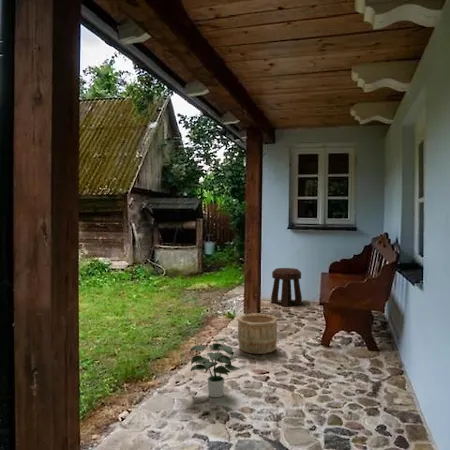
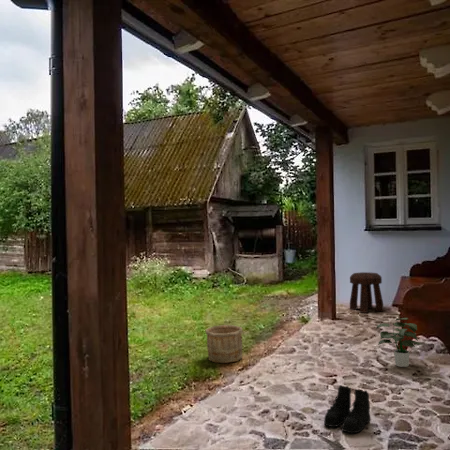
wooden bucket: present [237,313,278,354] -> present [206,325,242,363]
potted plant: present [190,338,240,397] -> present [377,318,422,367]
boots: none [264,385,306,432] -> present [324,385,370,433]

